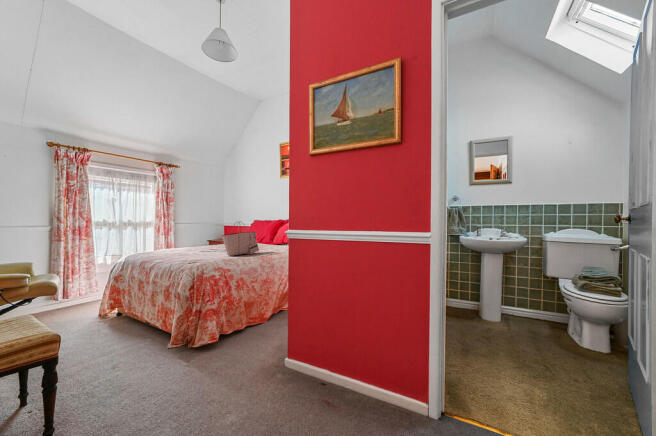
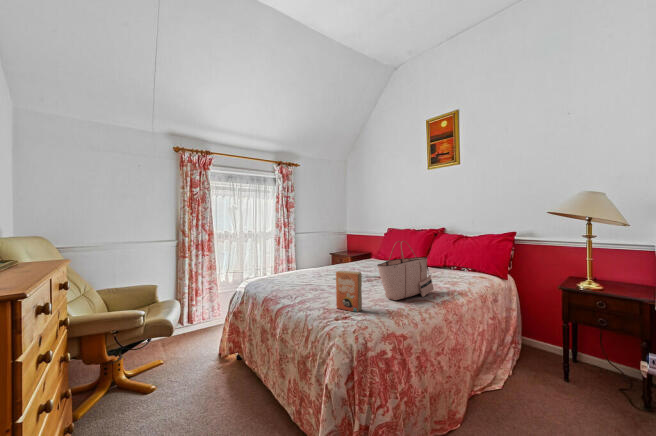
paperback book: none [178,238,219,262] -> present [336,271,362,312]

